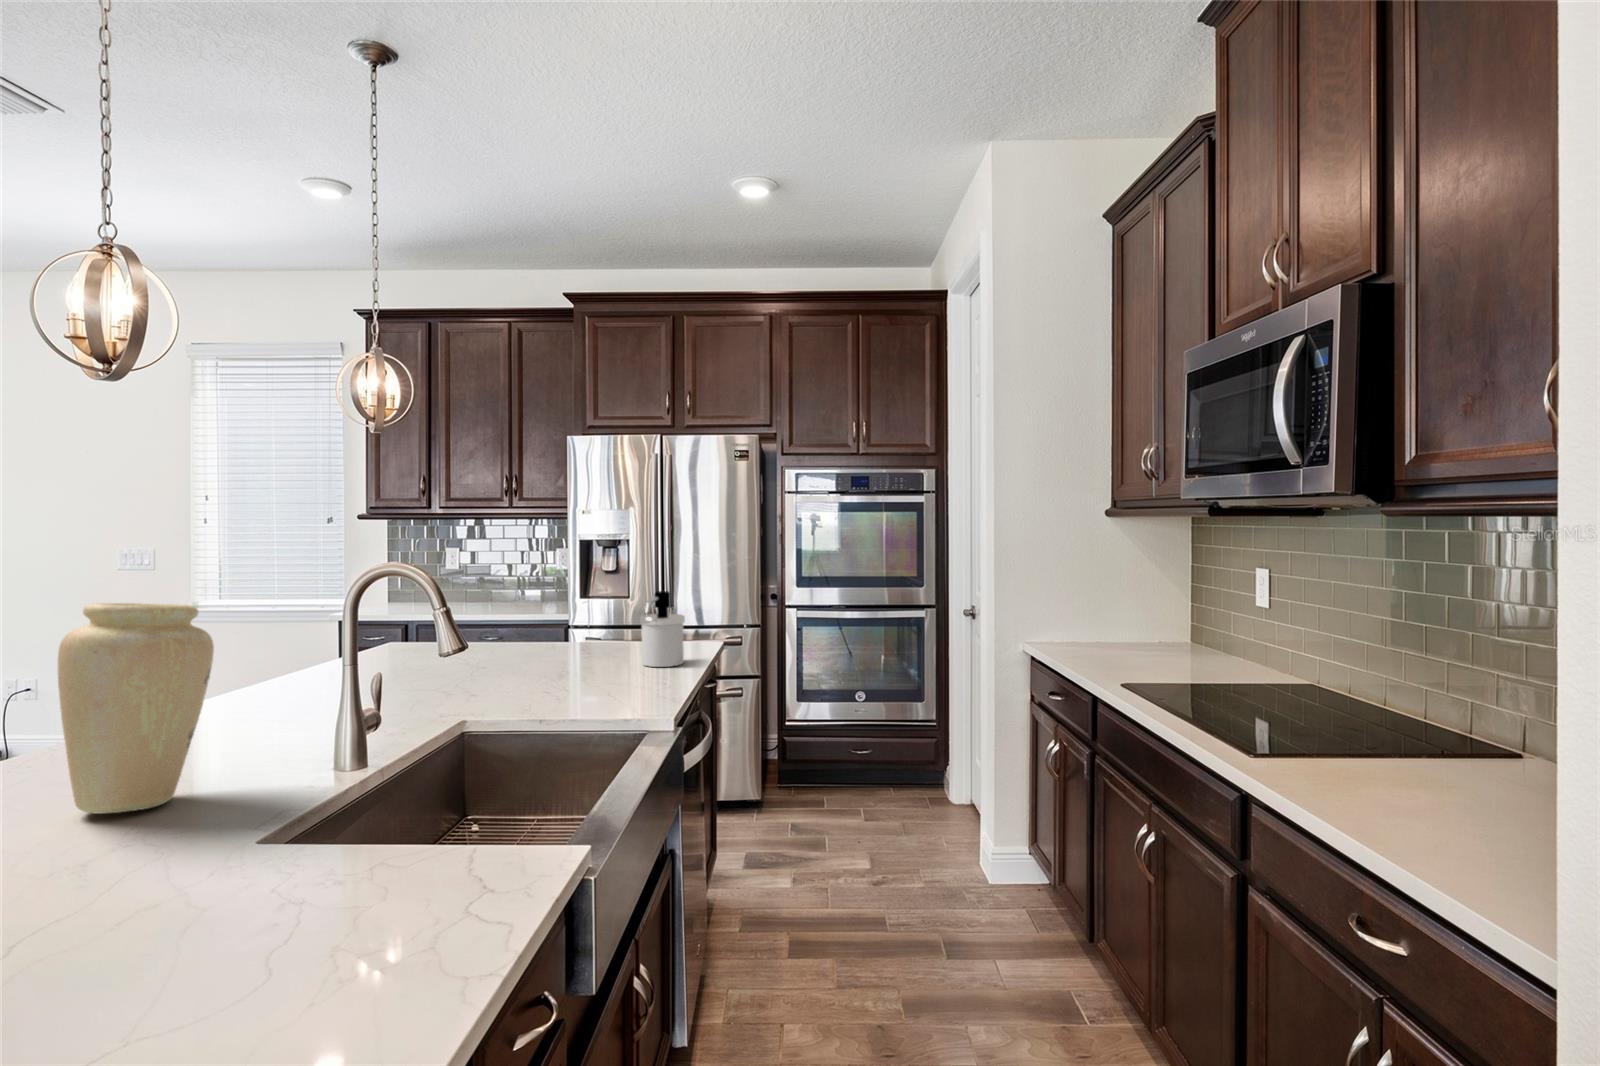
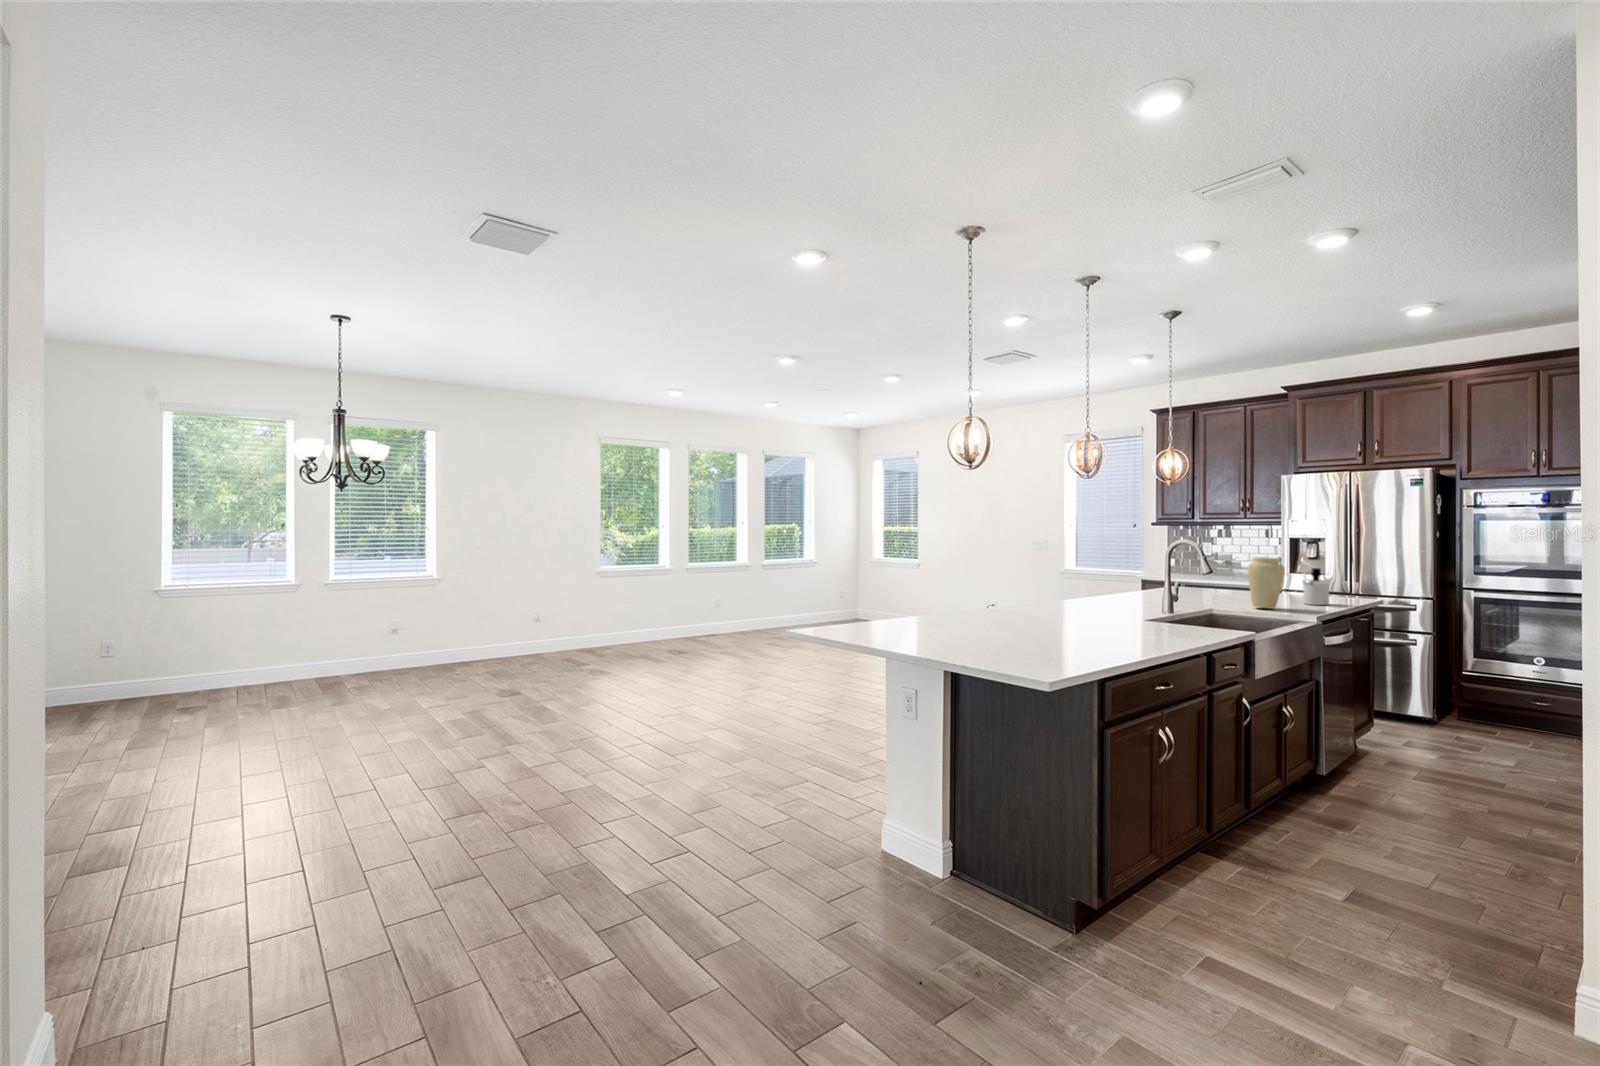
vase: present [58,603,214,814] -> present [1248,557,1285,609]

